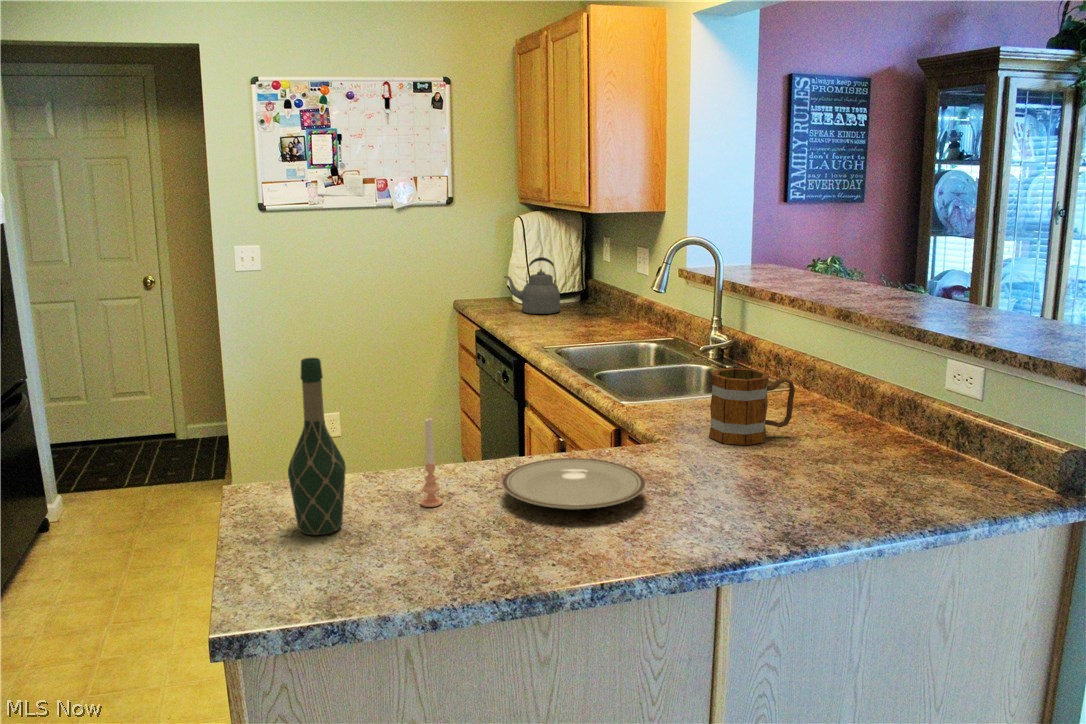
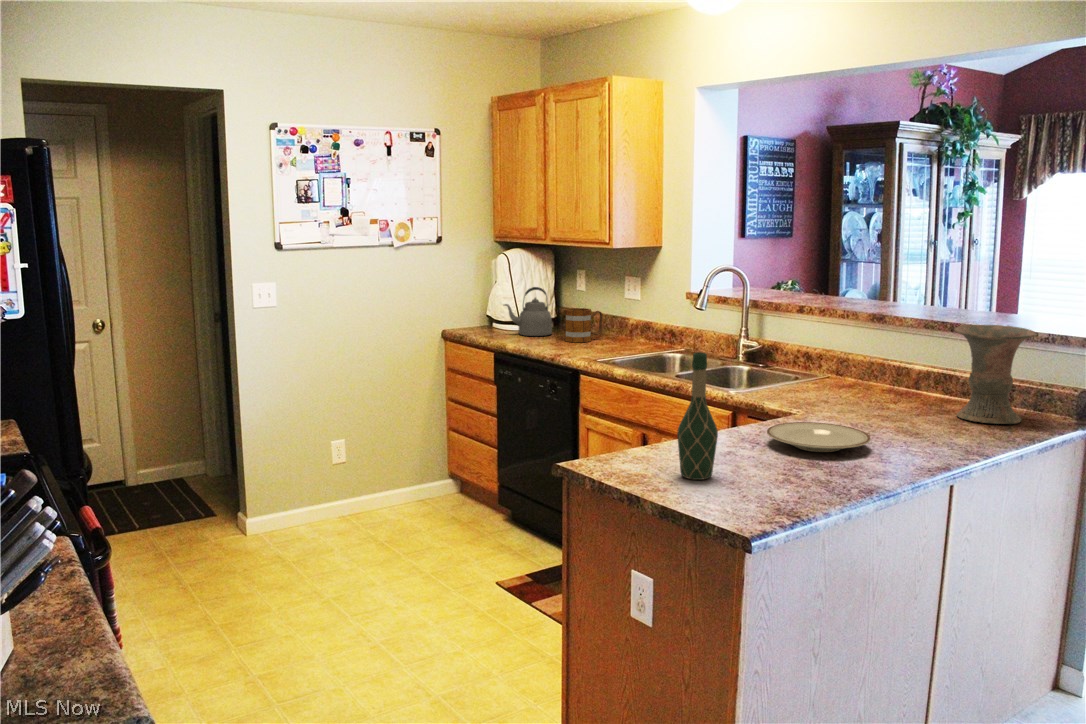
vase: none [864,333,984,491] -> present [955,325,1035,424]
mug: present [709,368,795,445] -> present [565,308,603,342]
candle: present [420,418,442,507] -> none [727,395,744,459]

